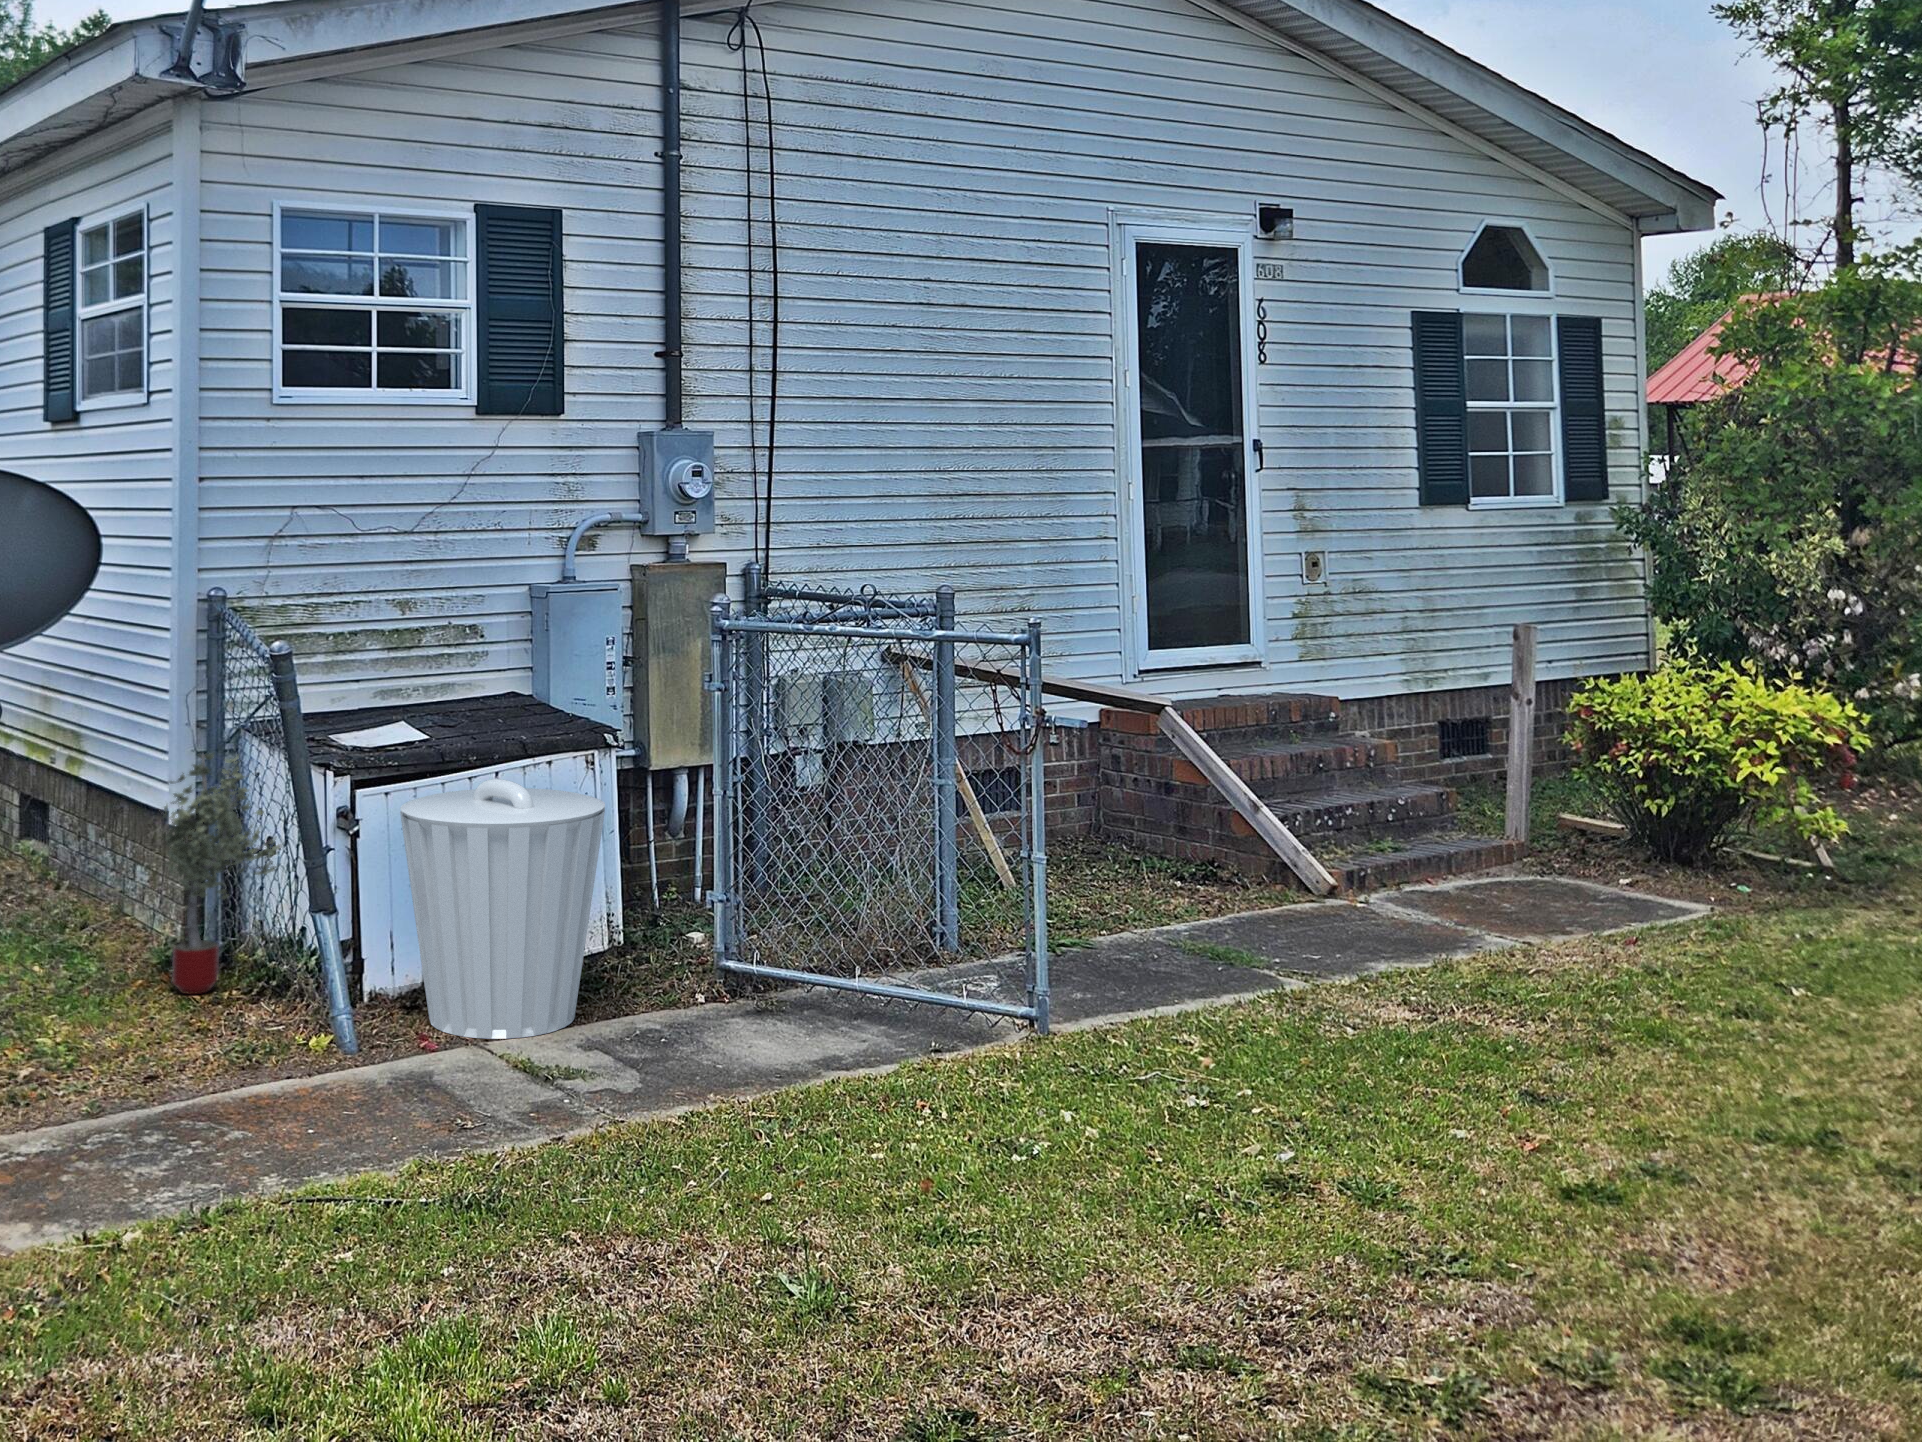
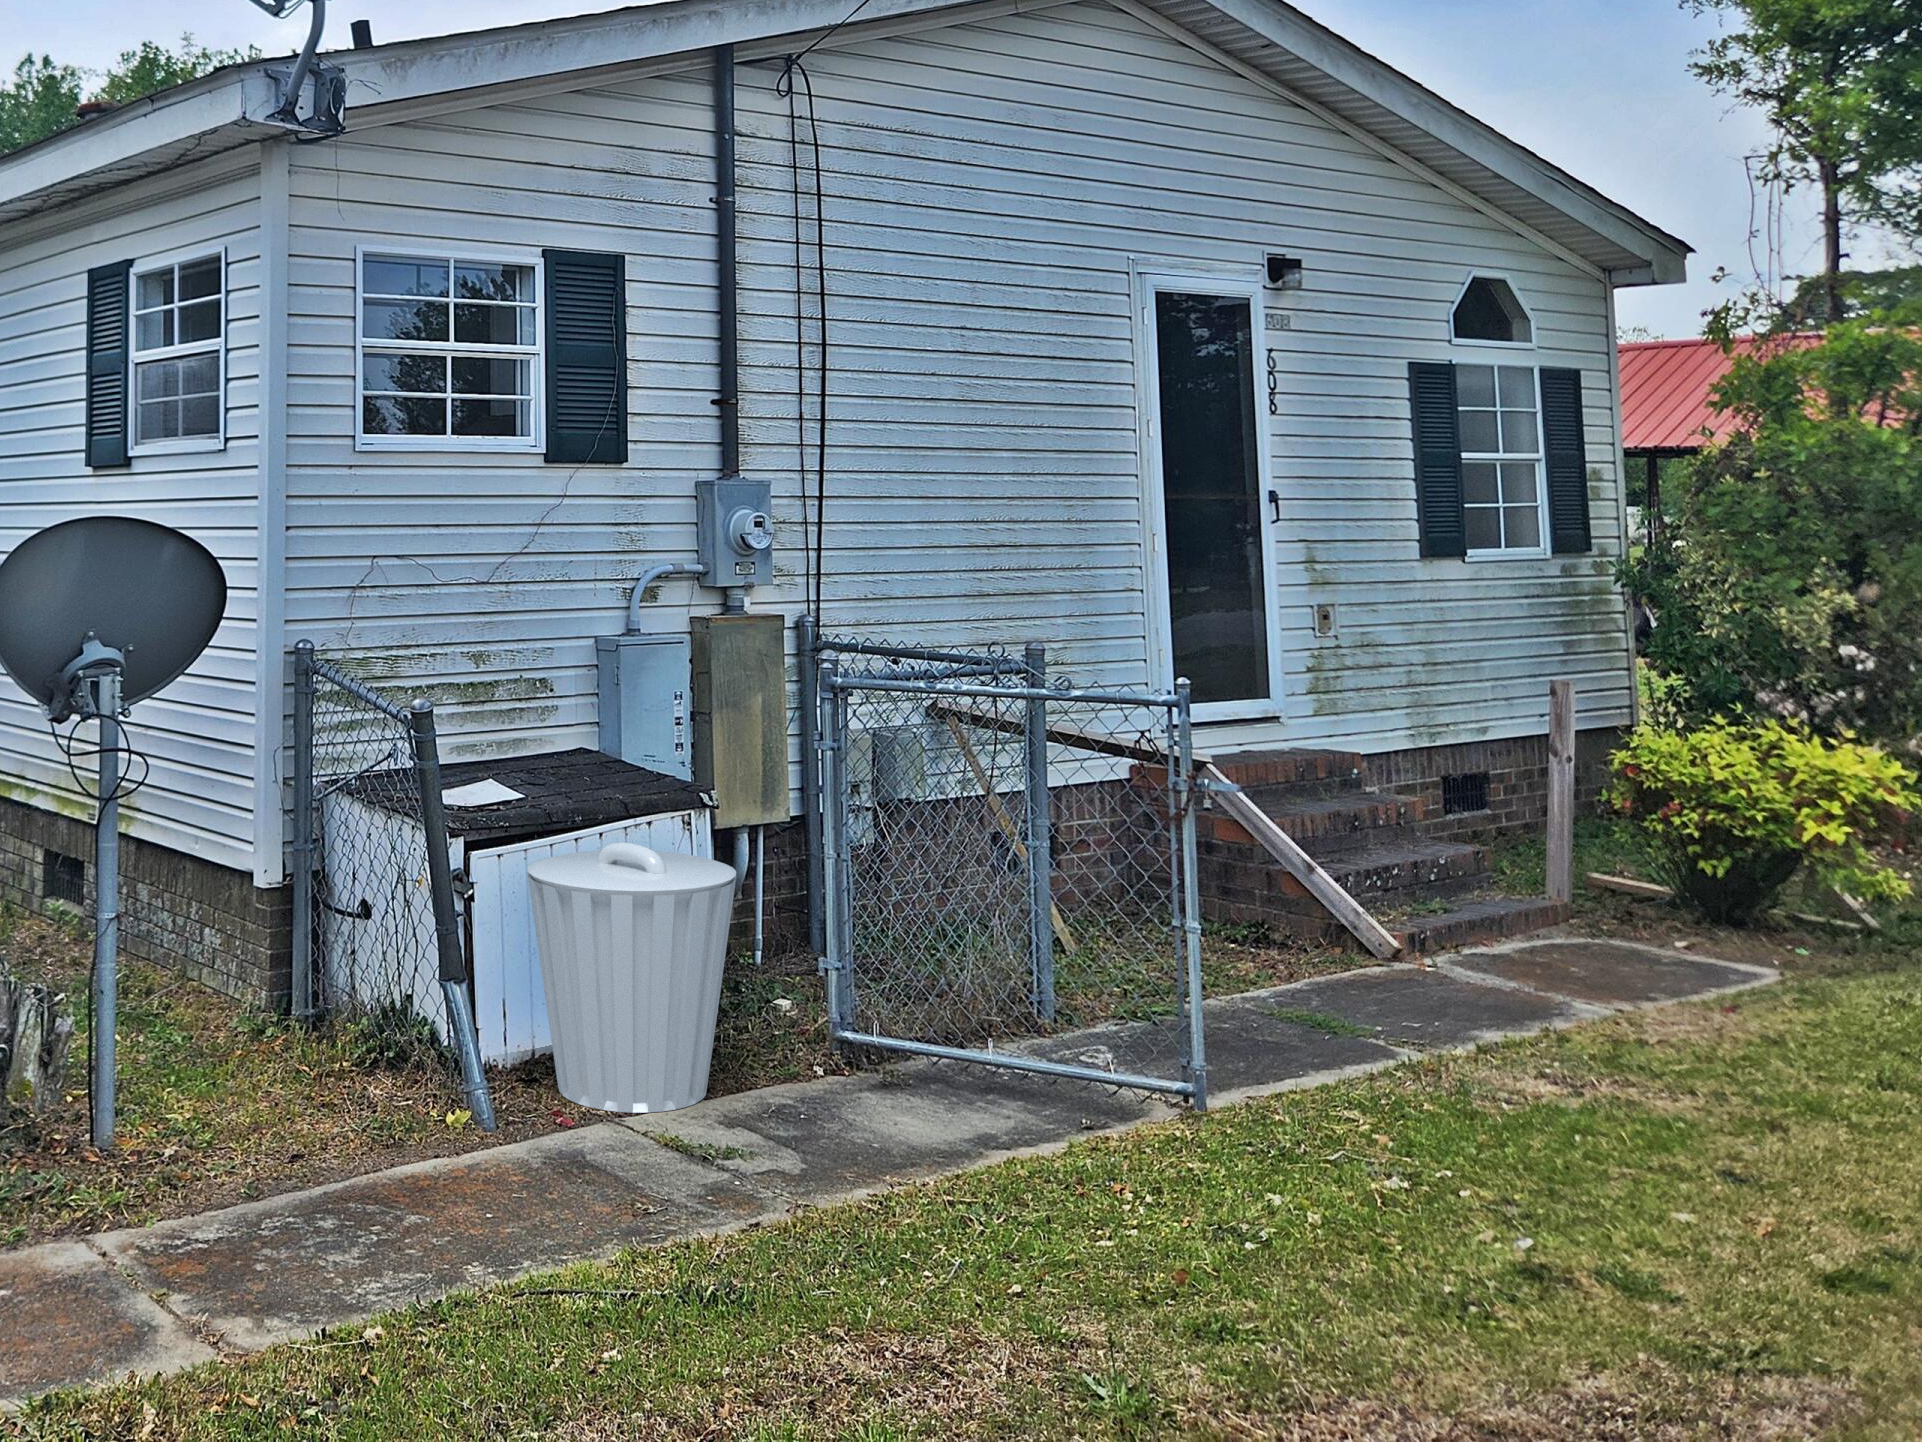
potted tree: present [159,753,282,994] -> none [264,811,394,1060]

